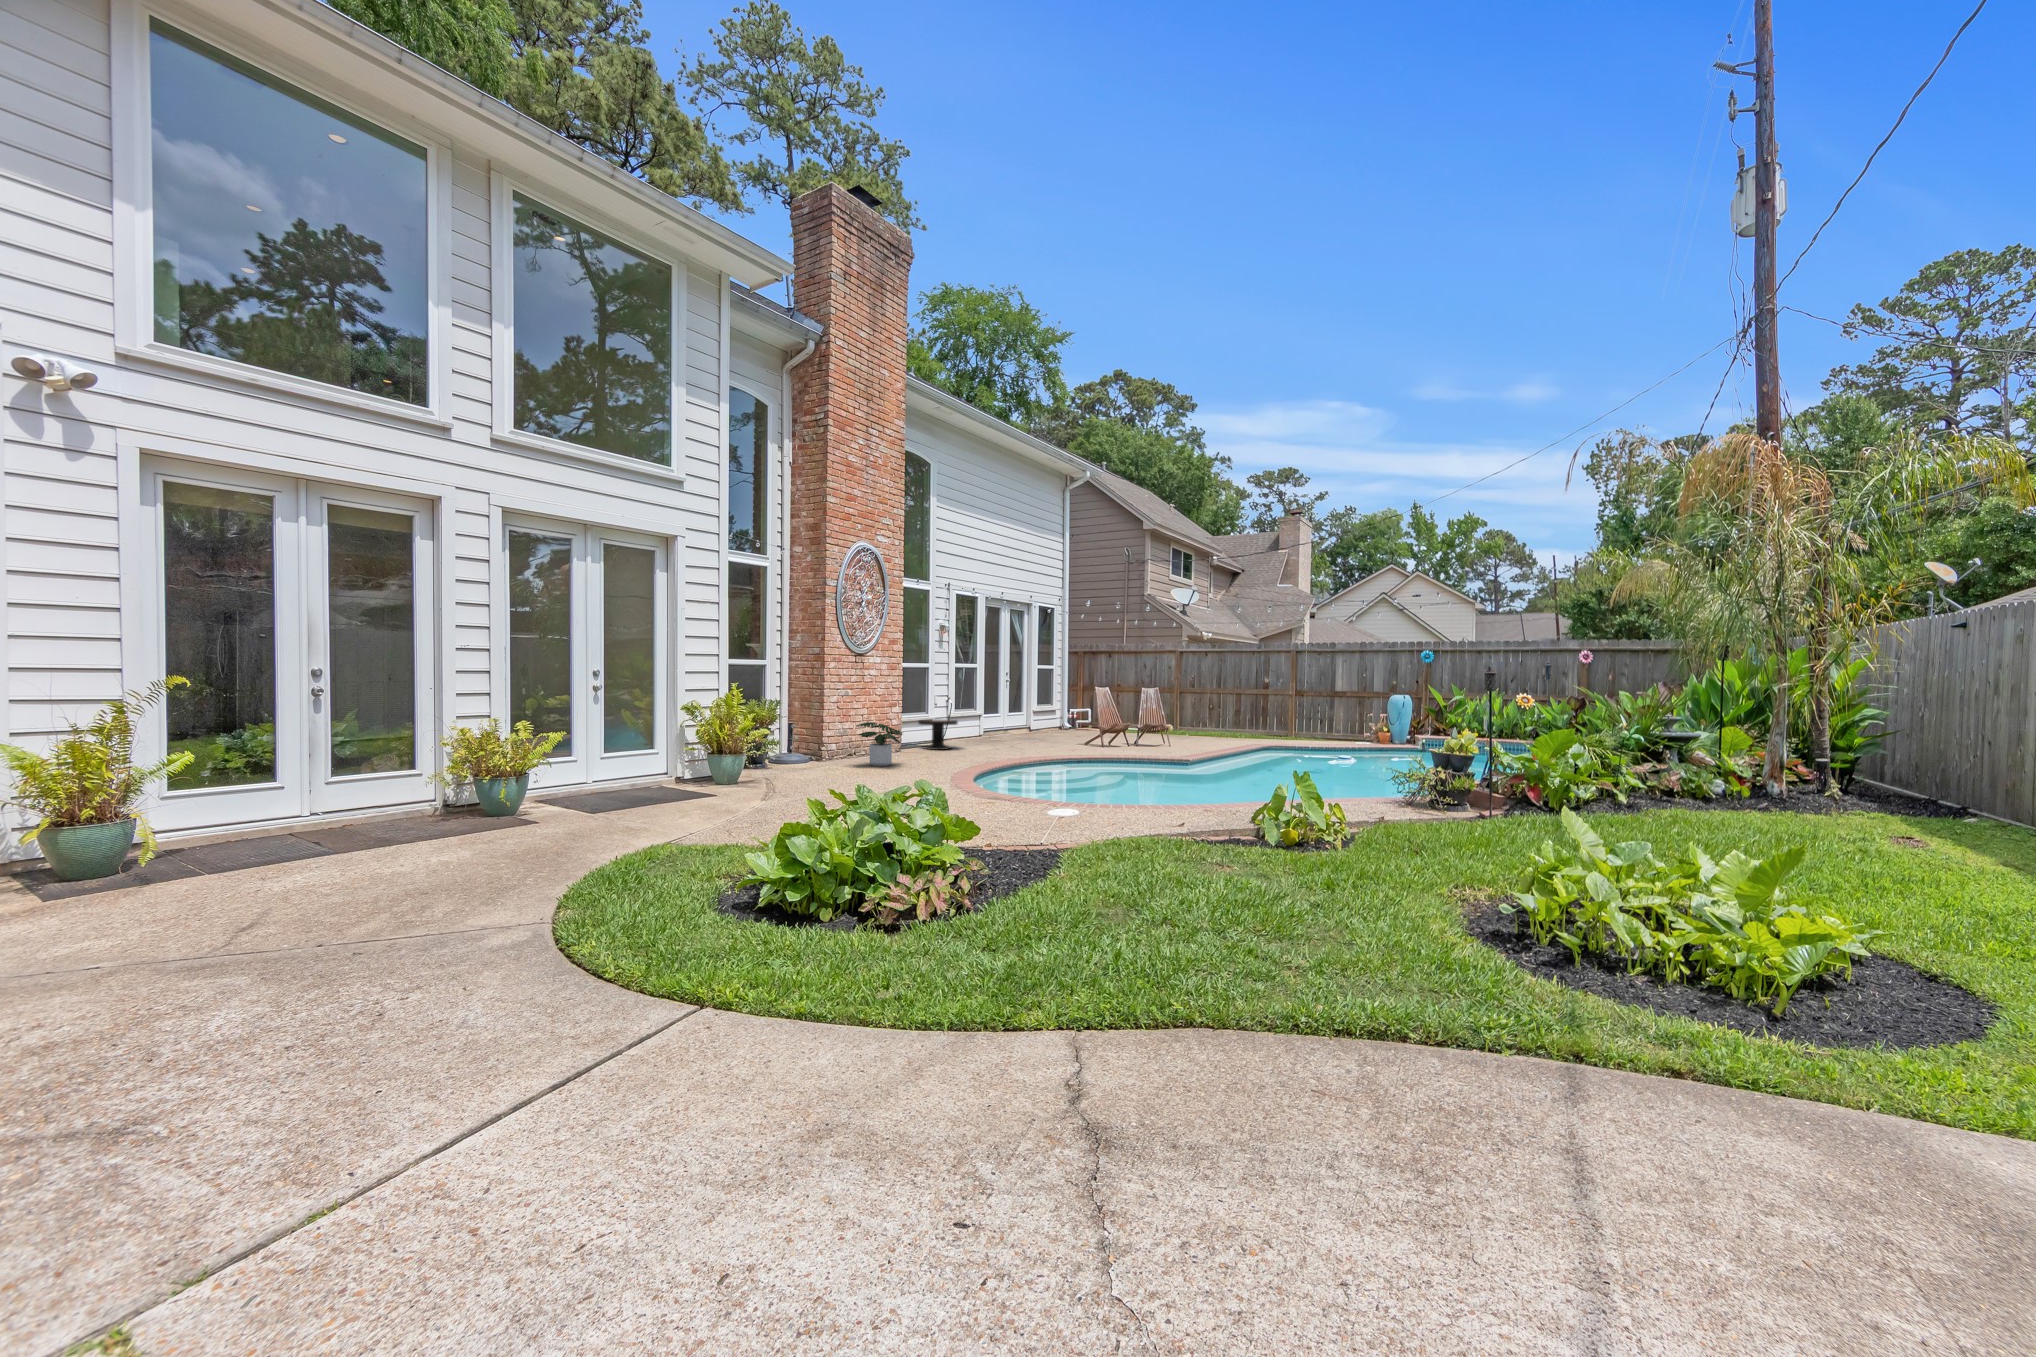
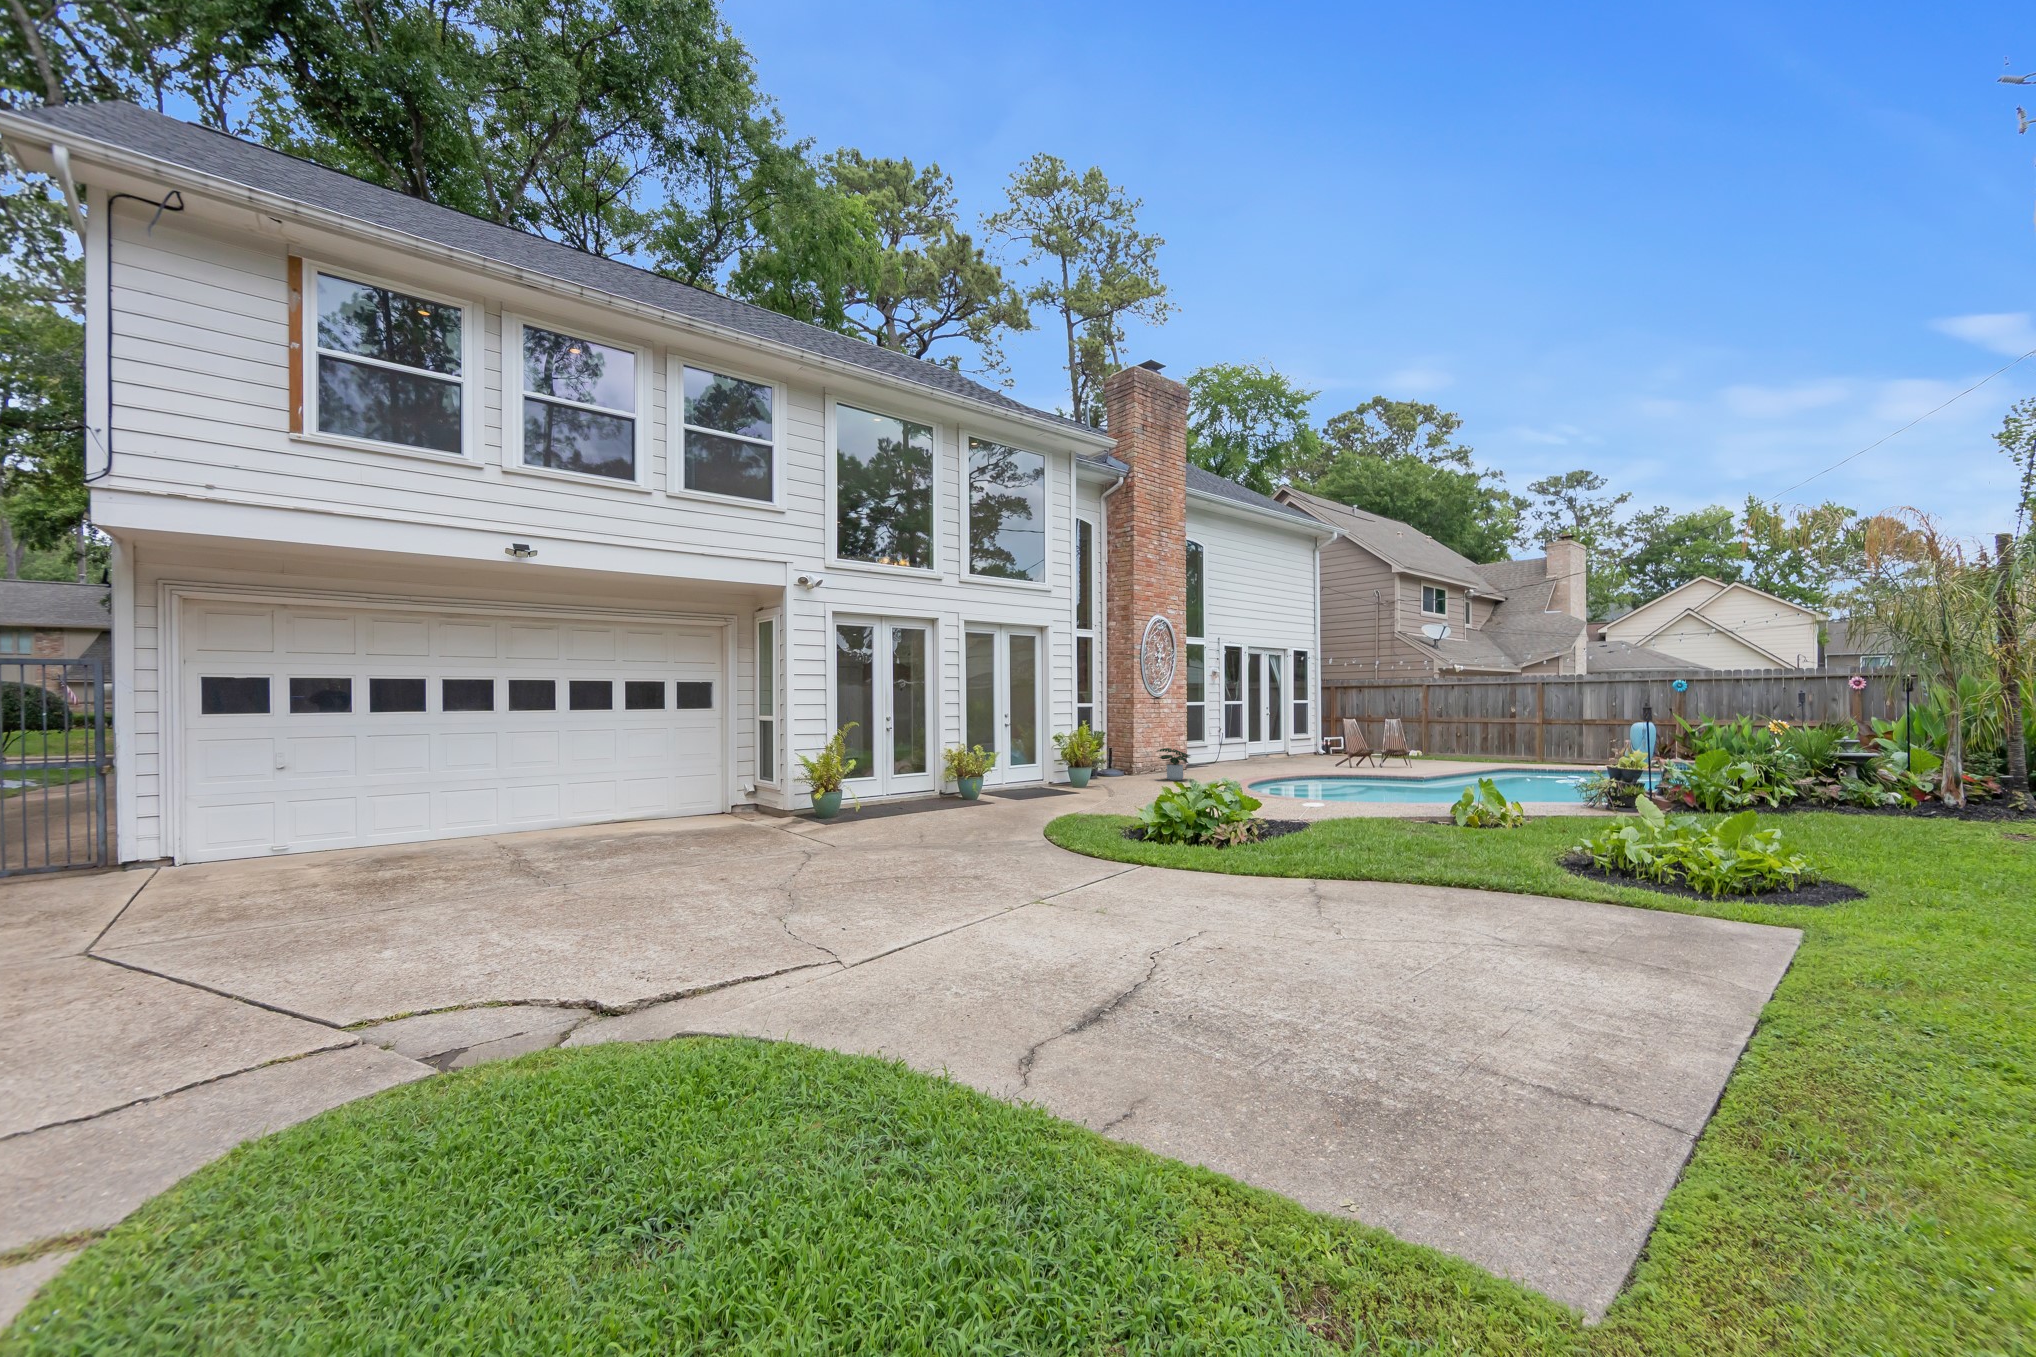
side table: present [918,719,958,750] -> none [1198,747,1230,770]

